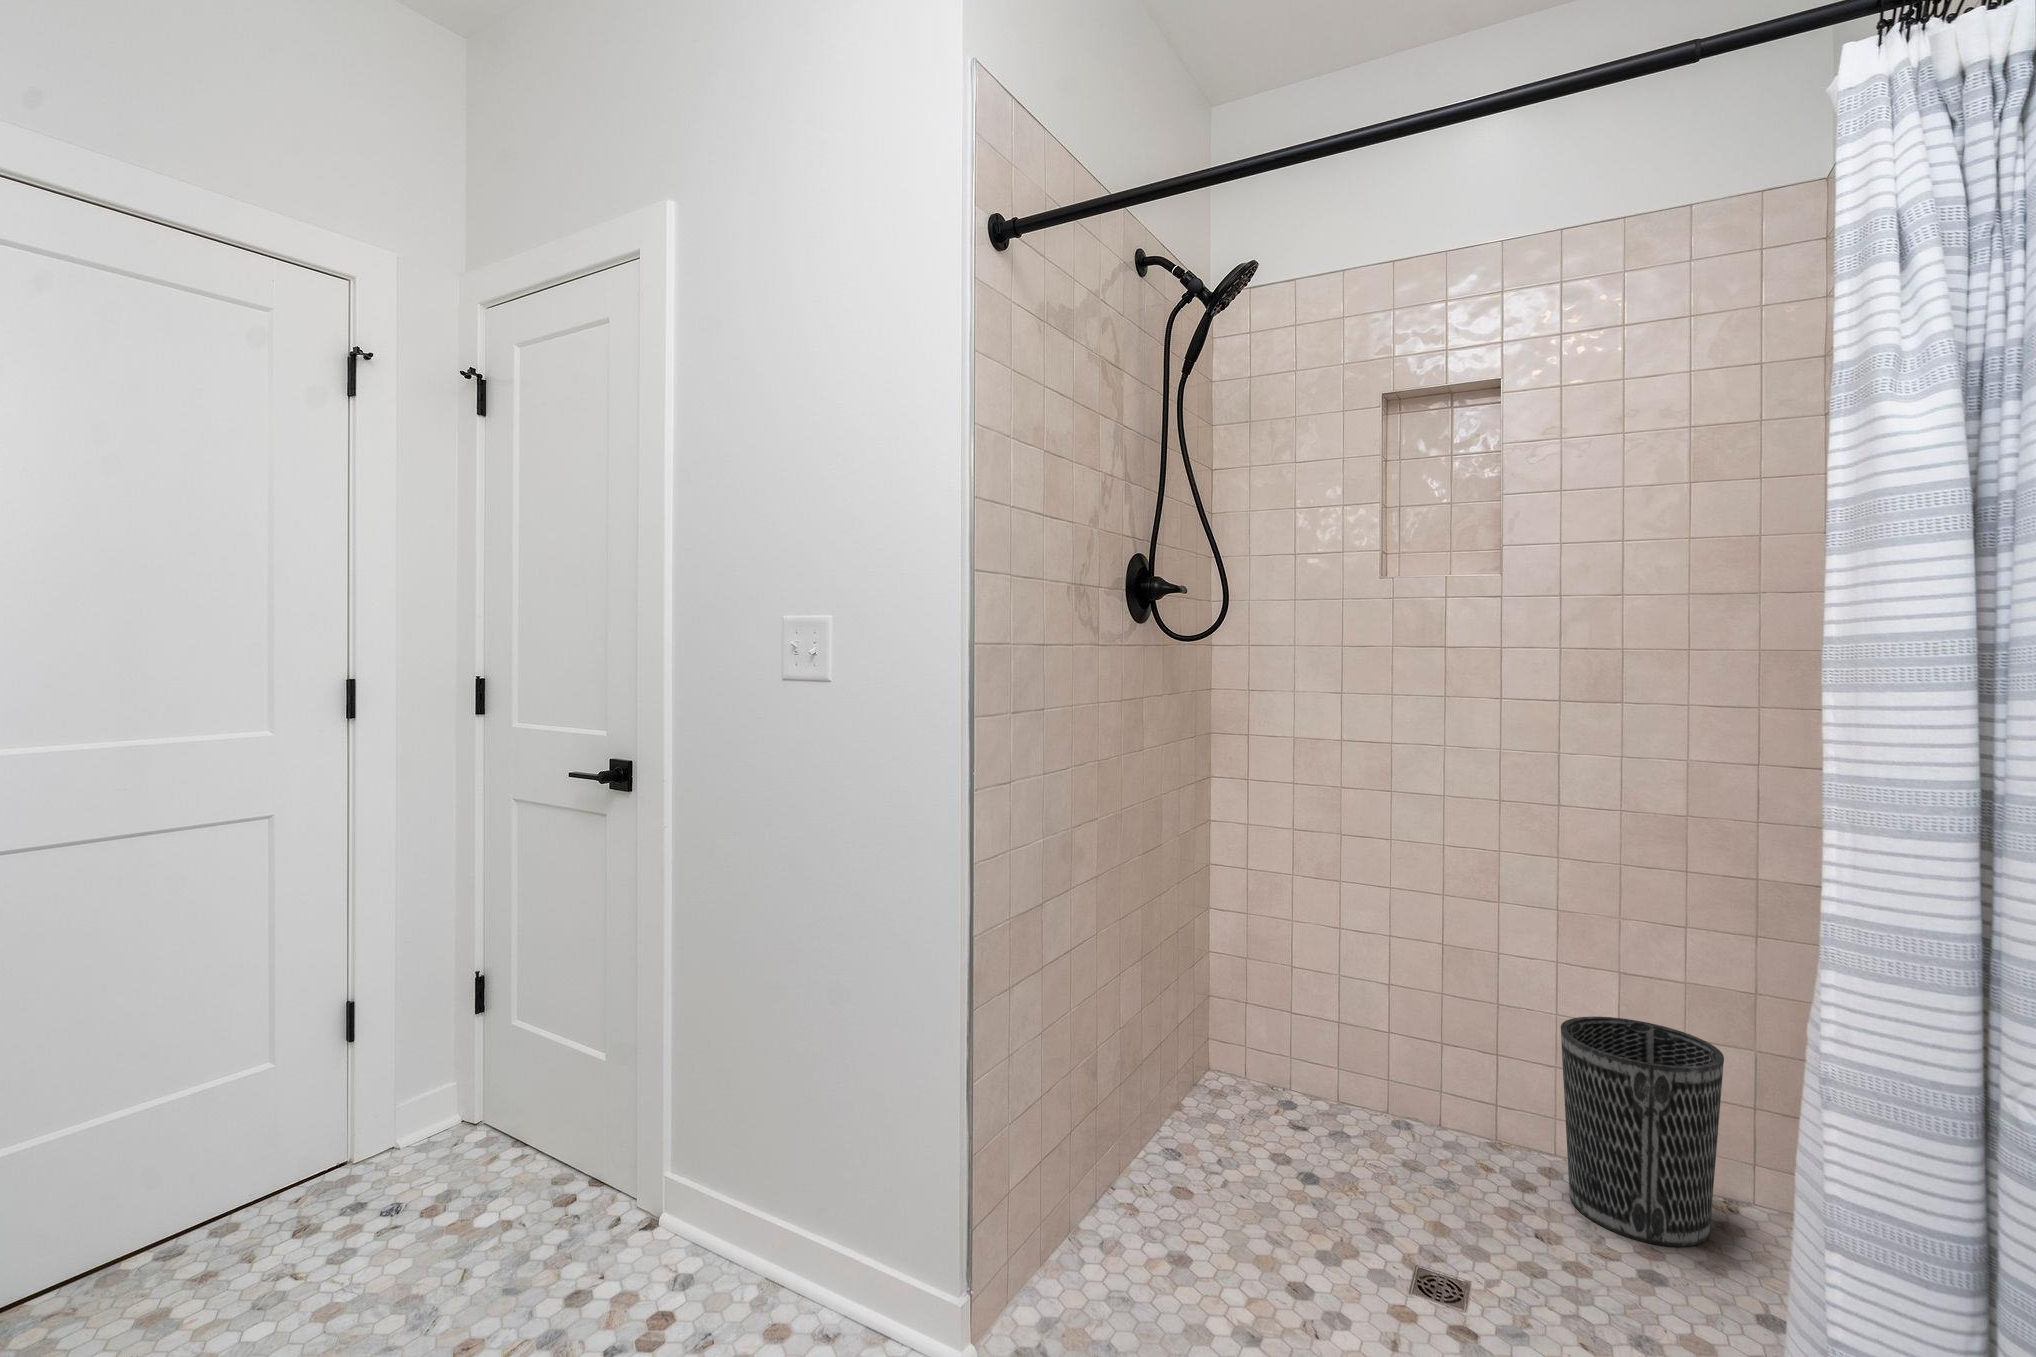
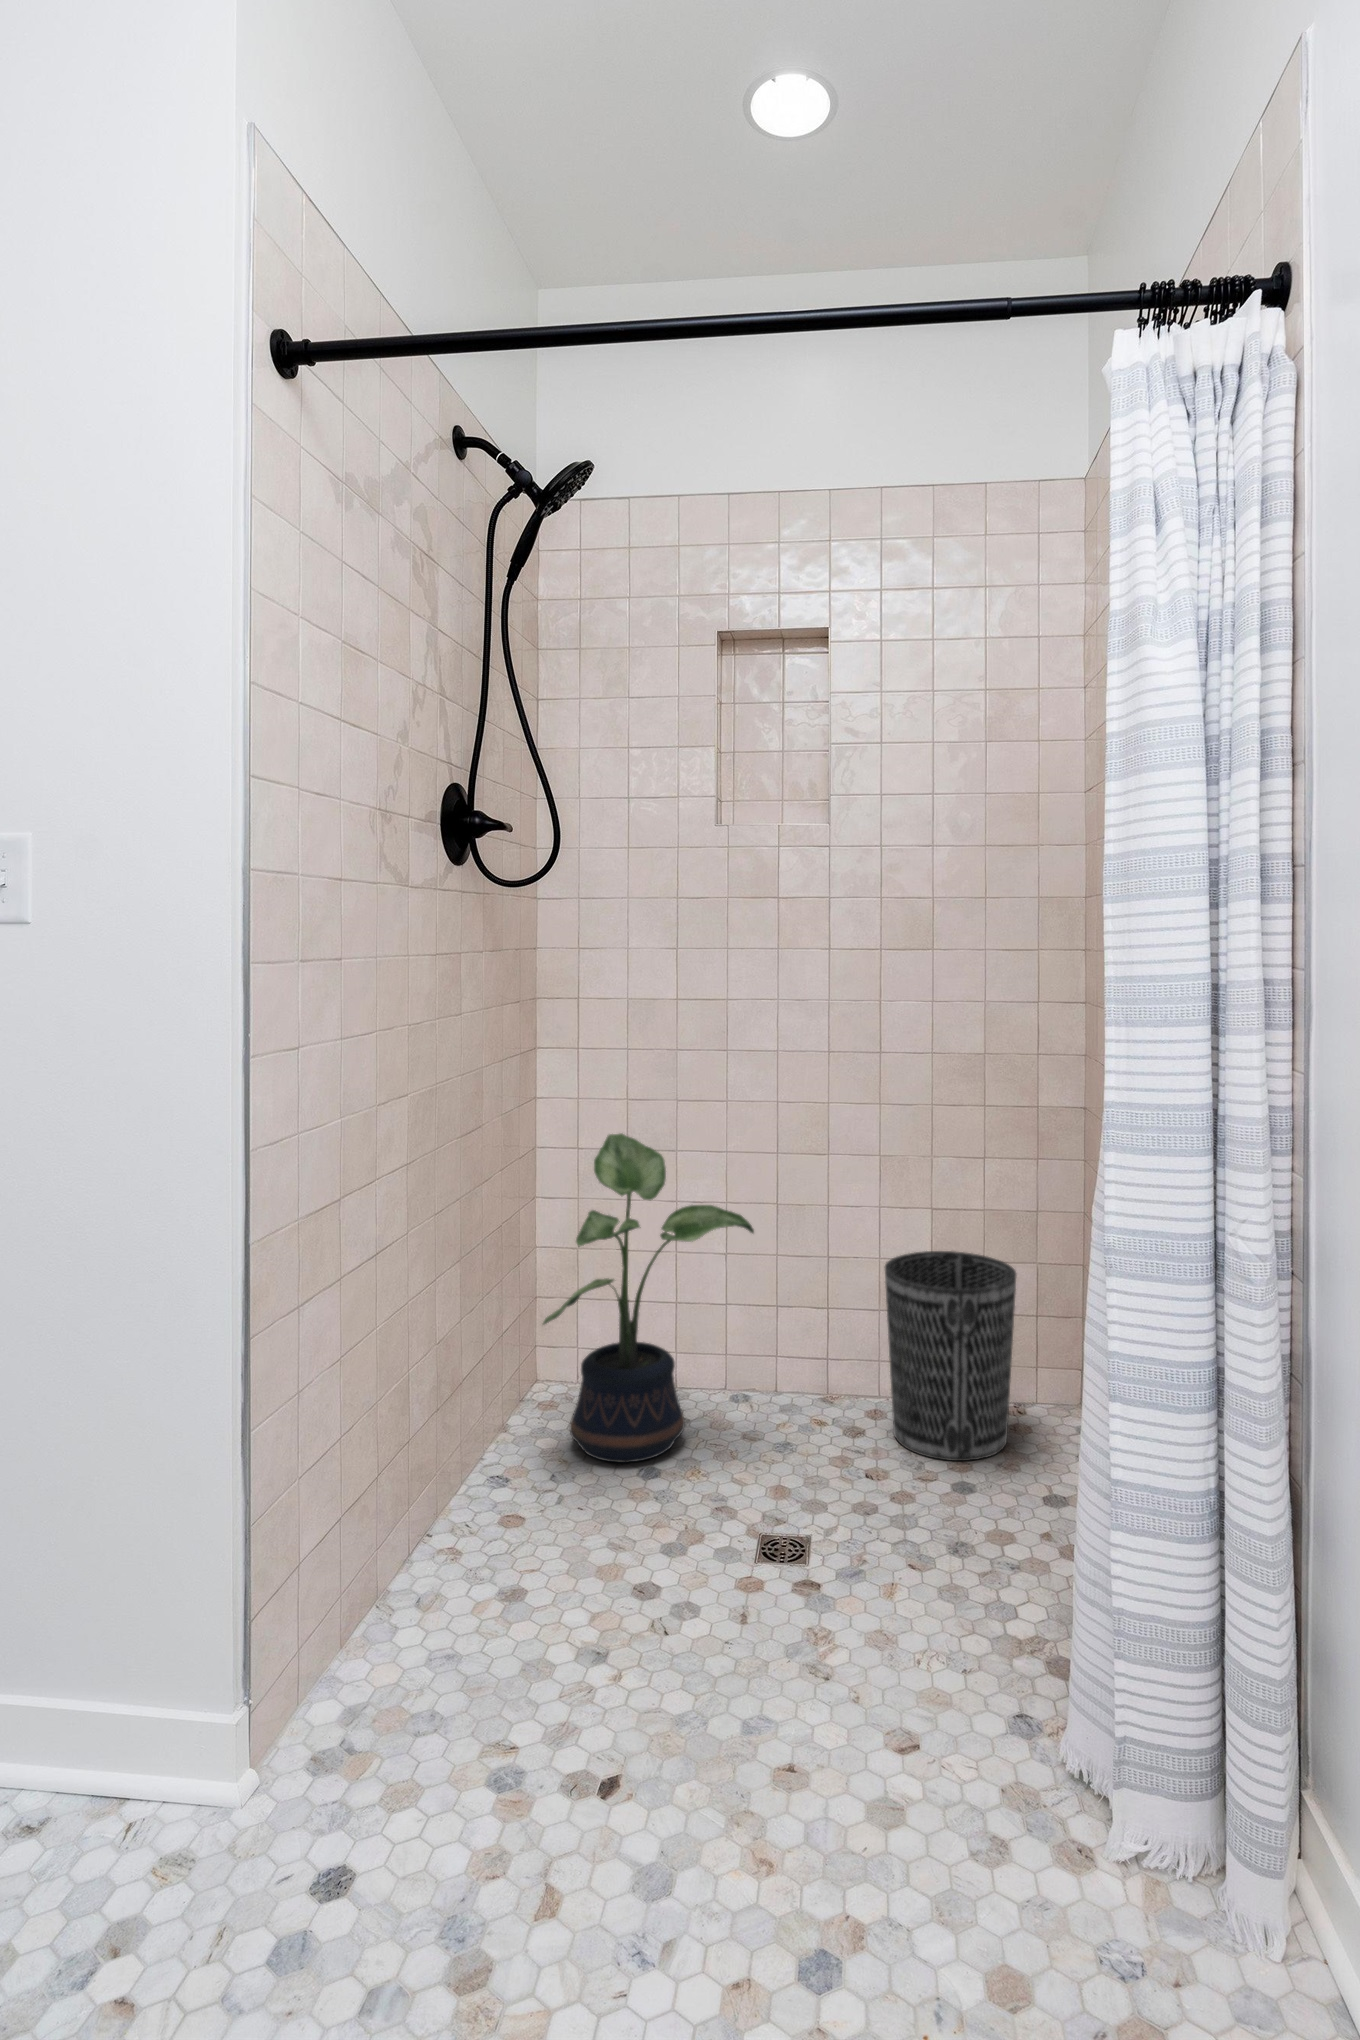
potted plant: none [1213,867,1417,1166] -> present [543,1133,754,1463]

